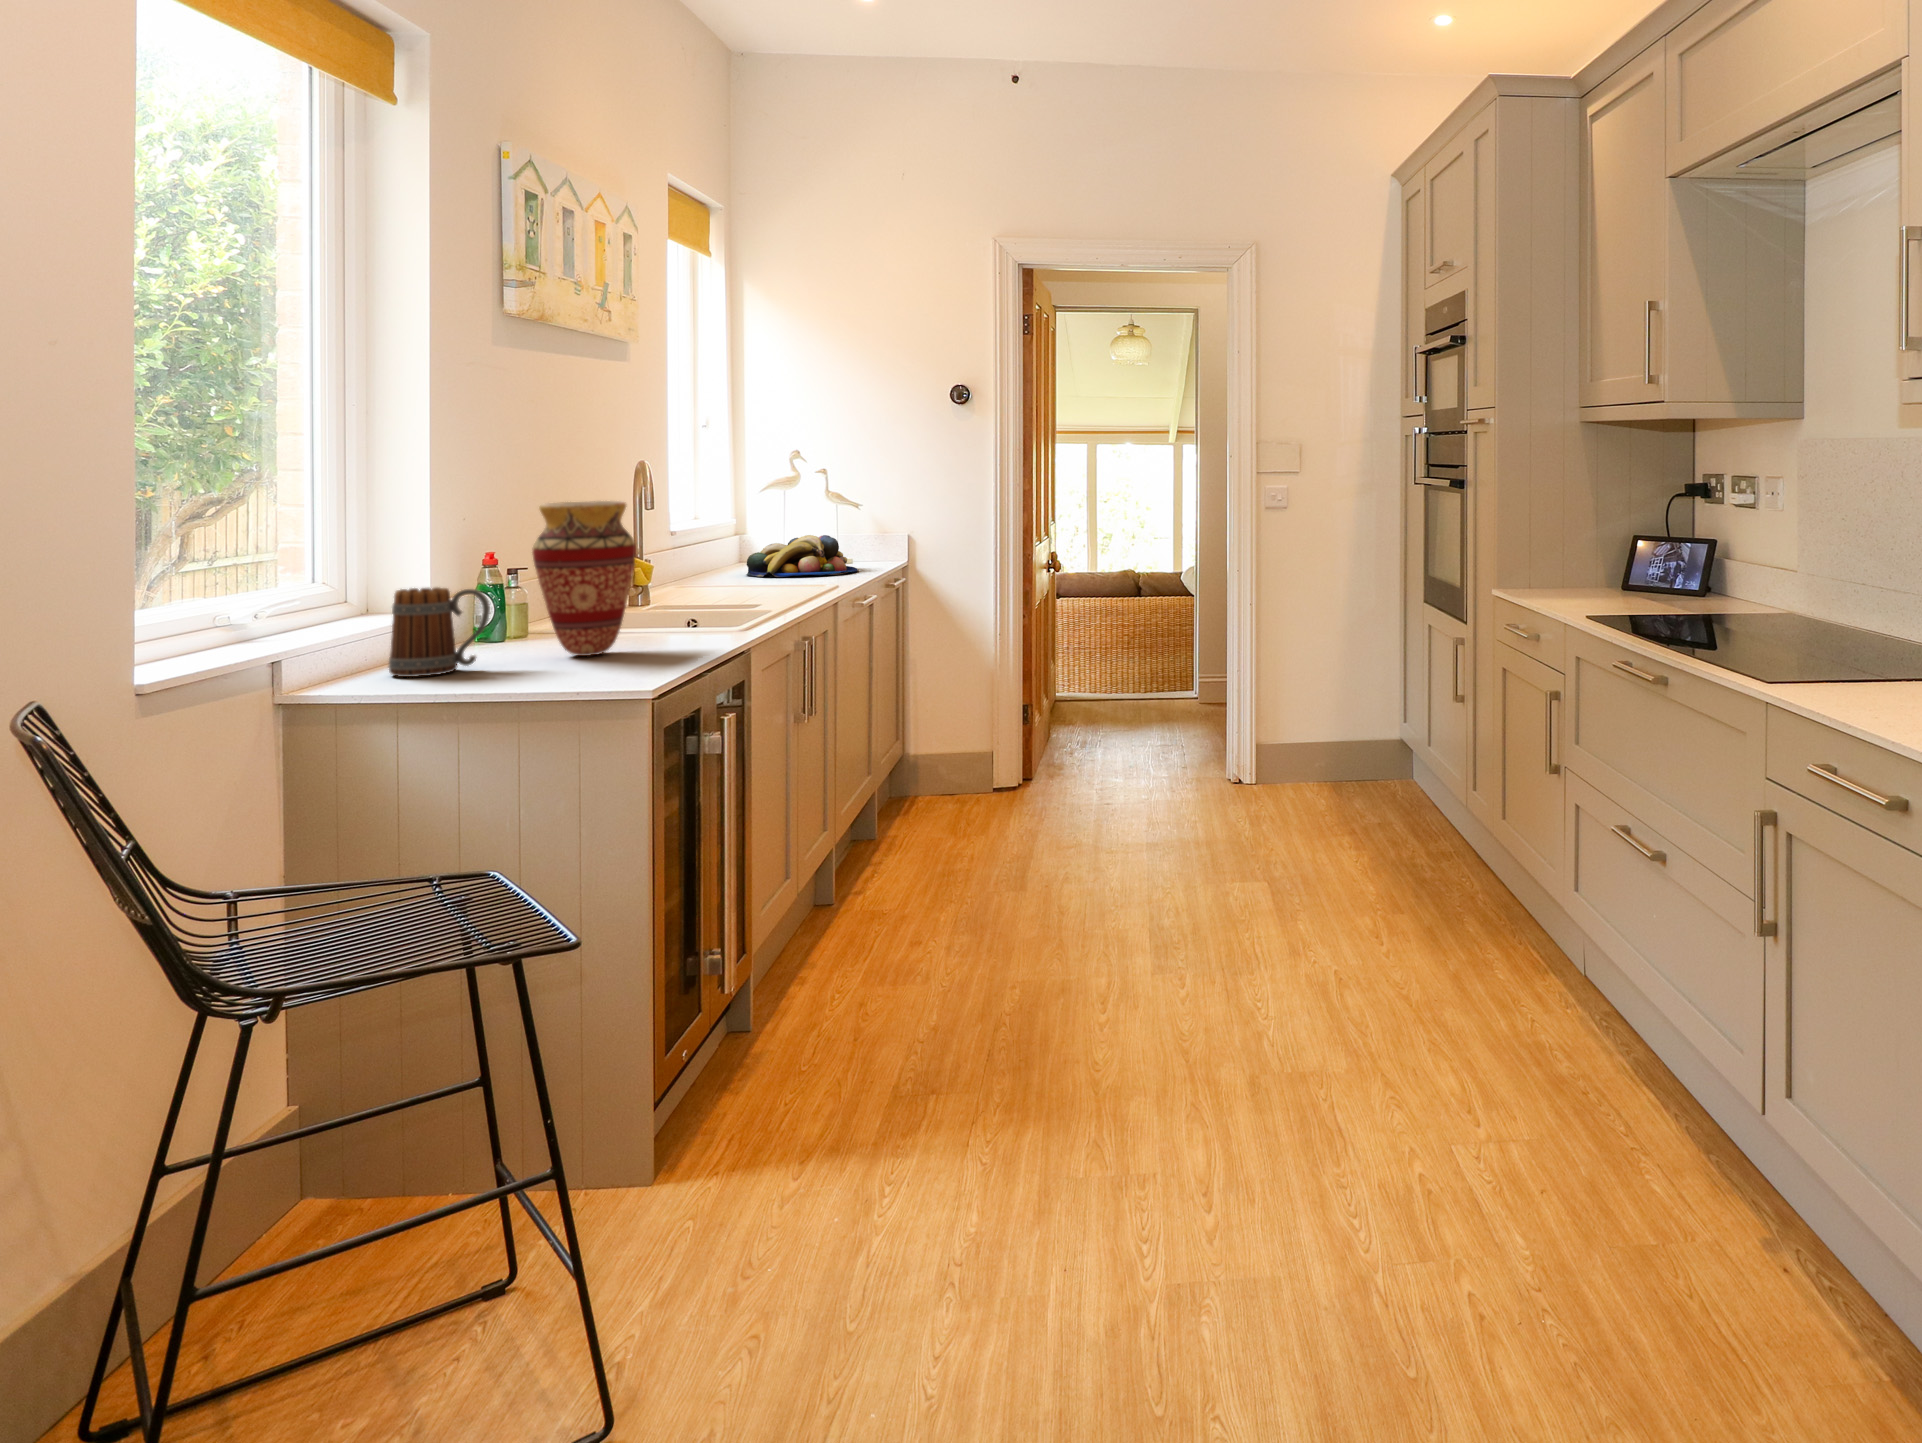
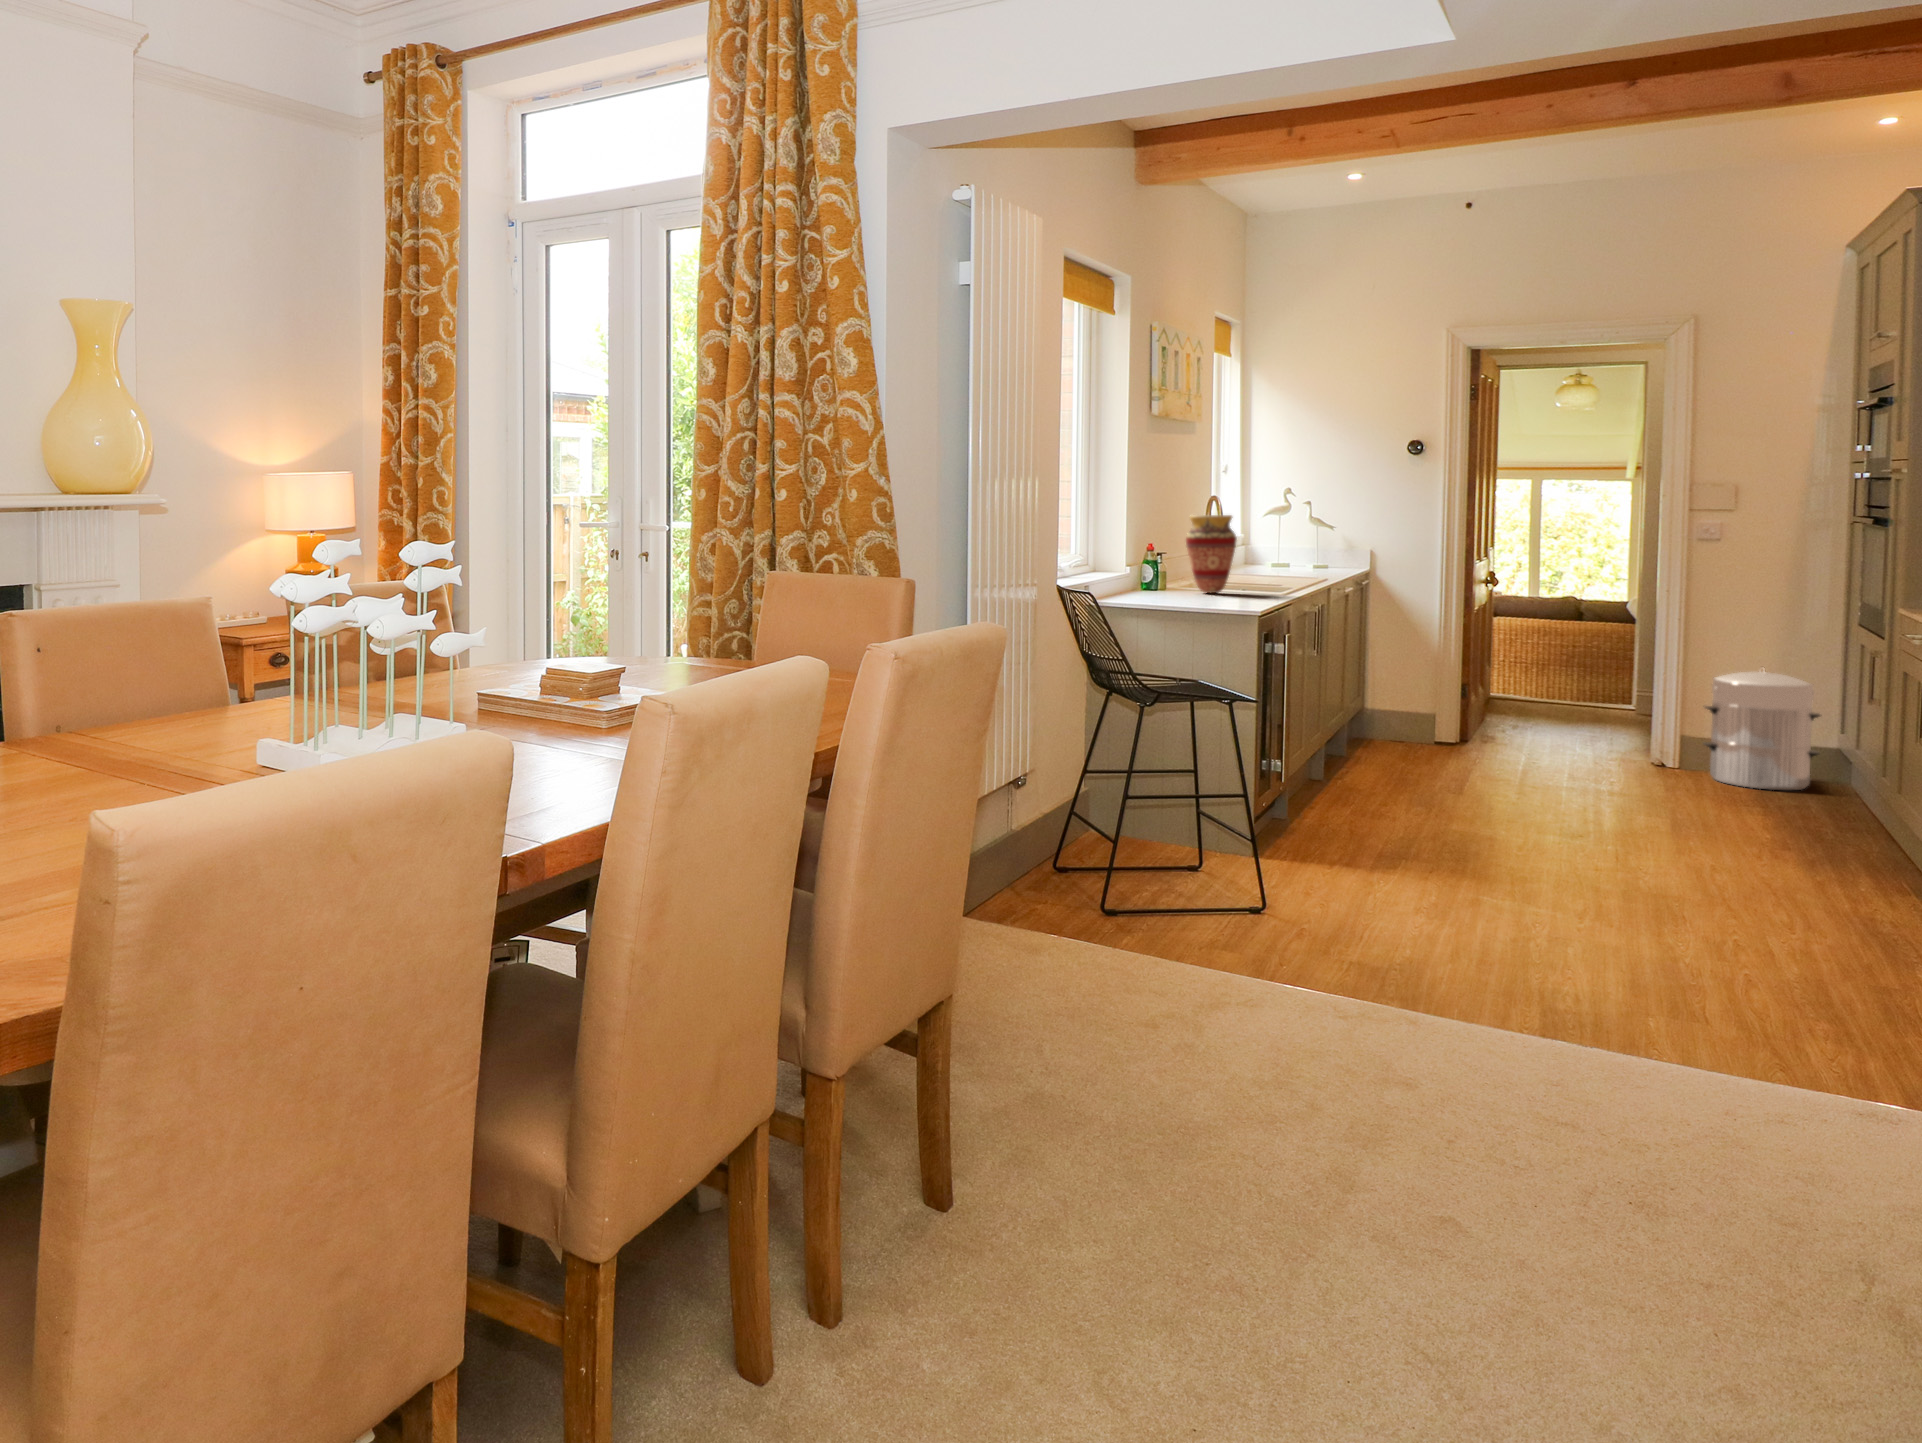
fruit bowl: present [746,535,858,577] -> none [1252,546,1331,573]
mug: present [389,587,490,677] -> none [1127,554,1171,595]
waste bin: none [1275,662,1379,809] -> present [1703,668,1820,790]

